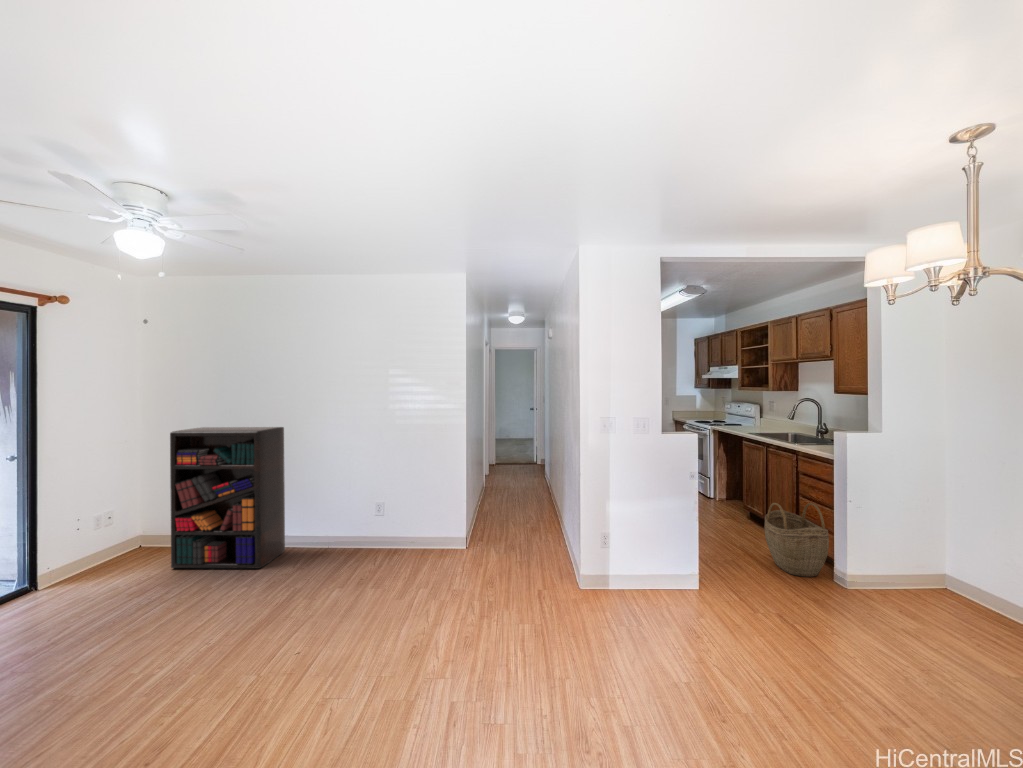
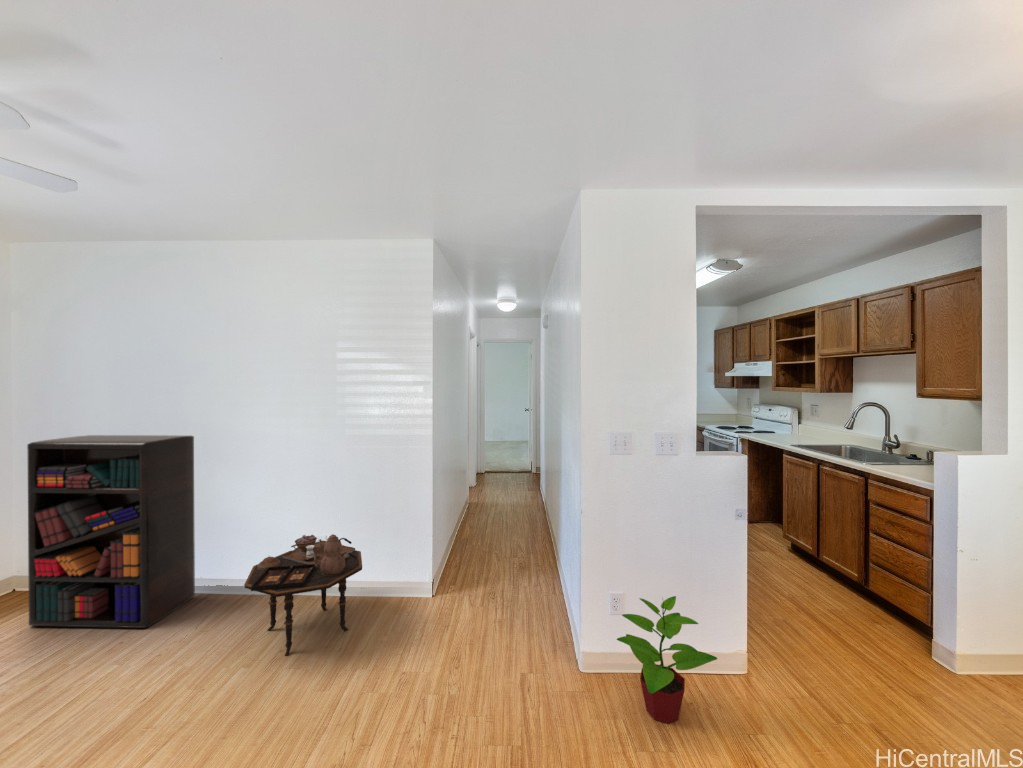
side table: none [339,497,420,582] -> present [244,534,362,656]
woven basket: present [764,503,829,577] -> none [828,547,929,654]
potted plant: none [606,529,674,612] -> present [617,596,717,724]

